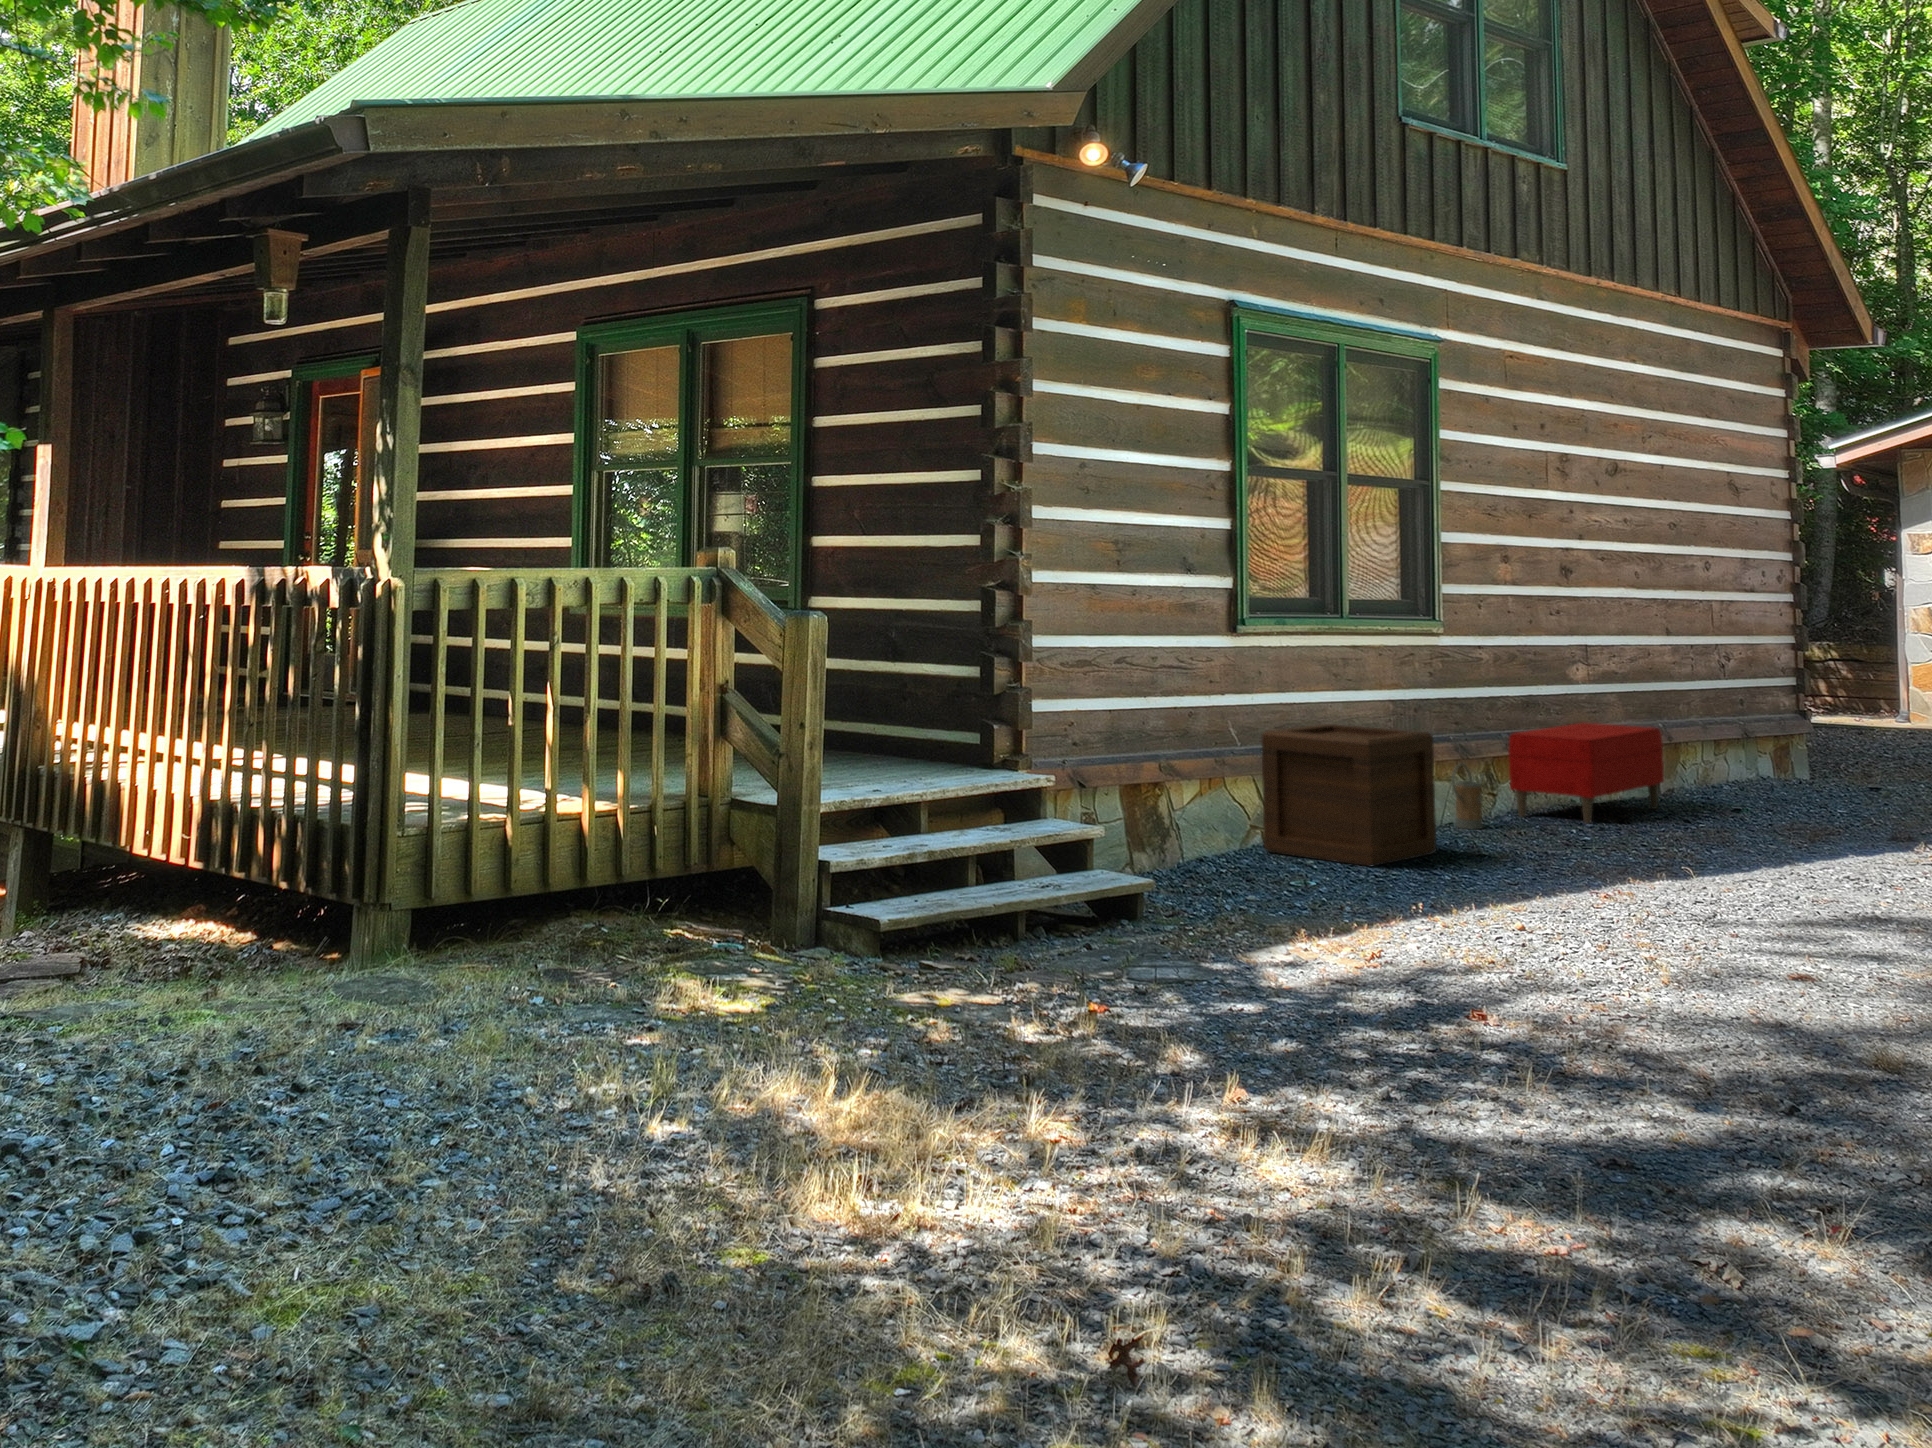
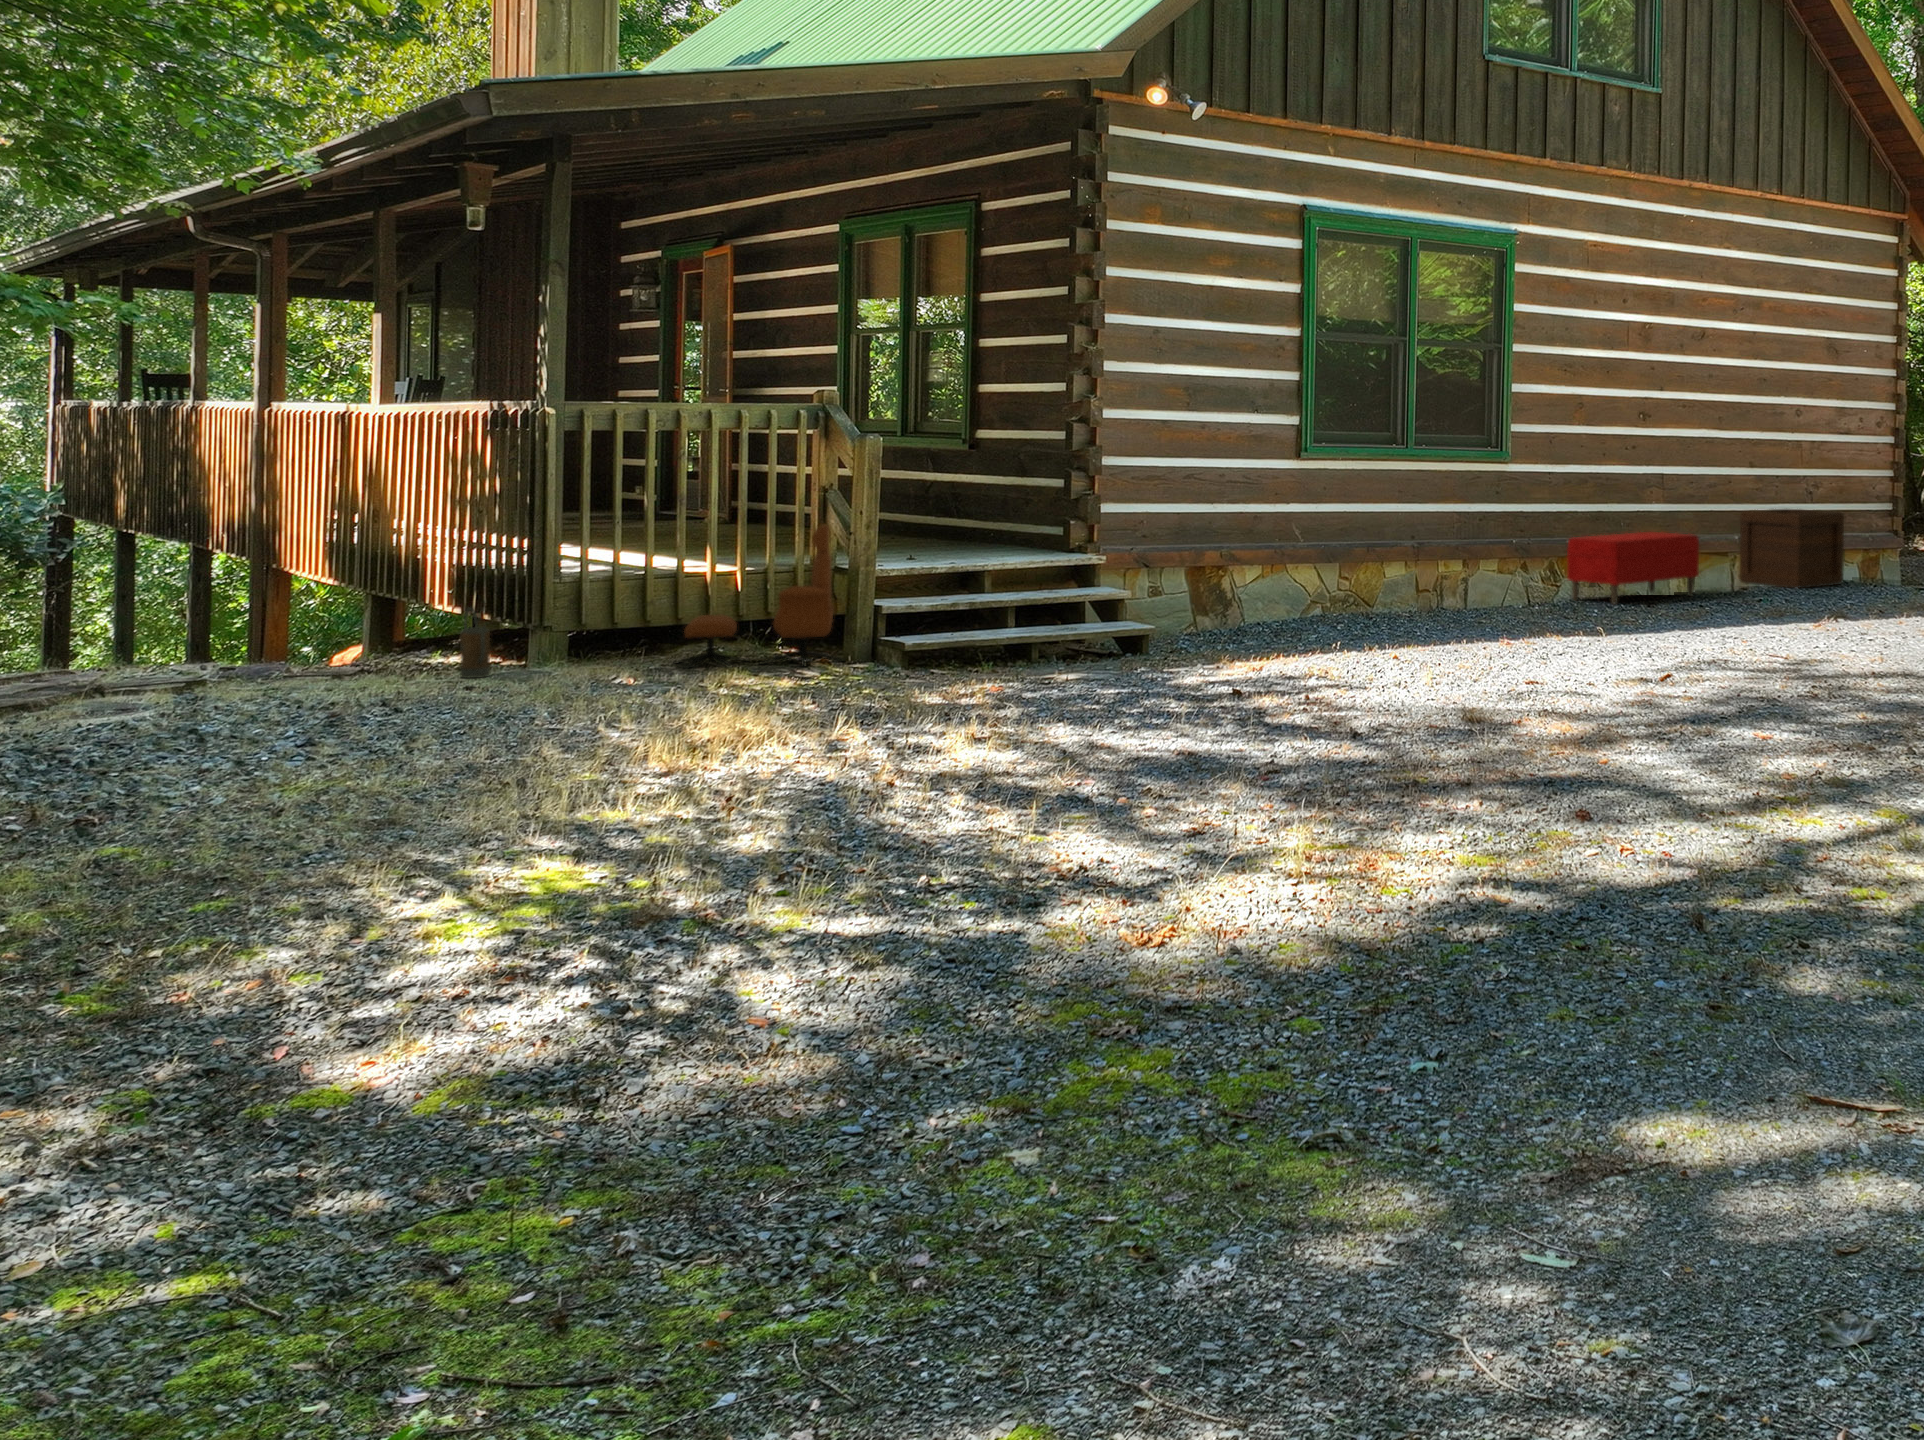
wooden crate: present [1262,724,1437,867] -> present [1740,509,1844,588]
lounge chair: none [524,734,761,955] -> present [674,525,845,669]
watering can: present [1452,764,1483,829] -> present [460,608,490,678]

